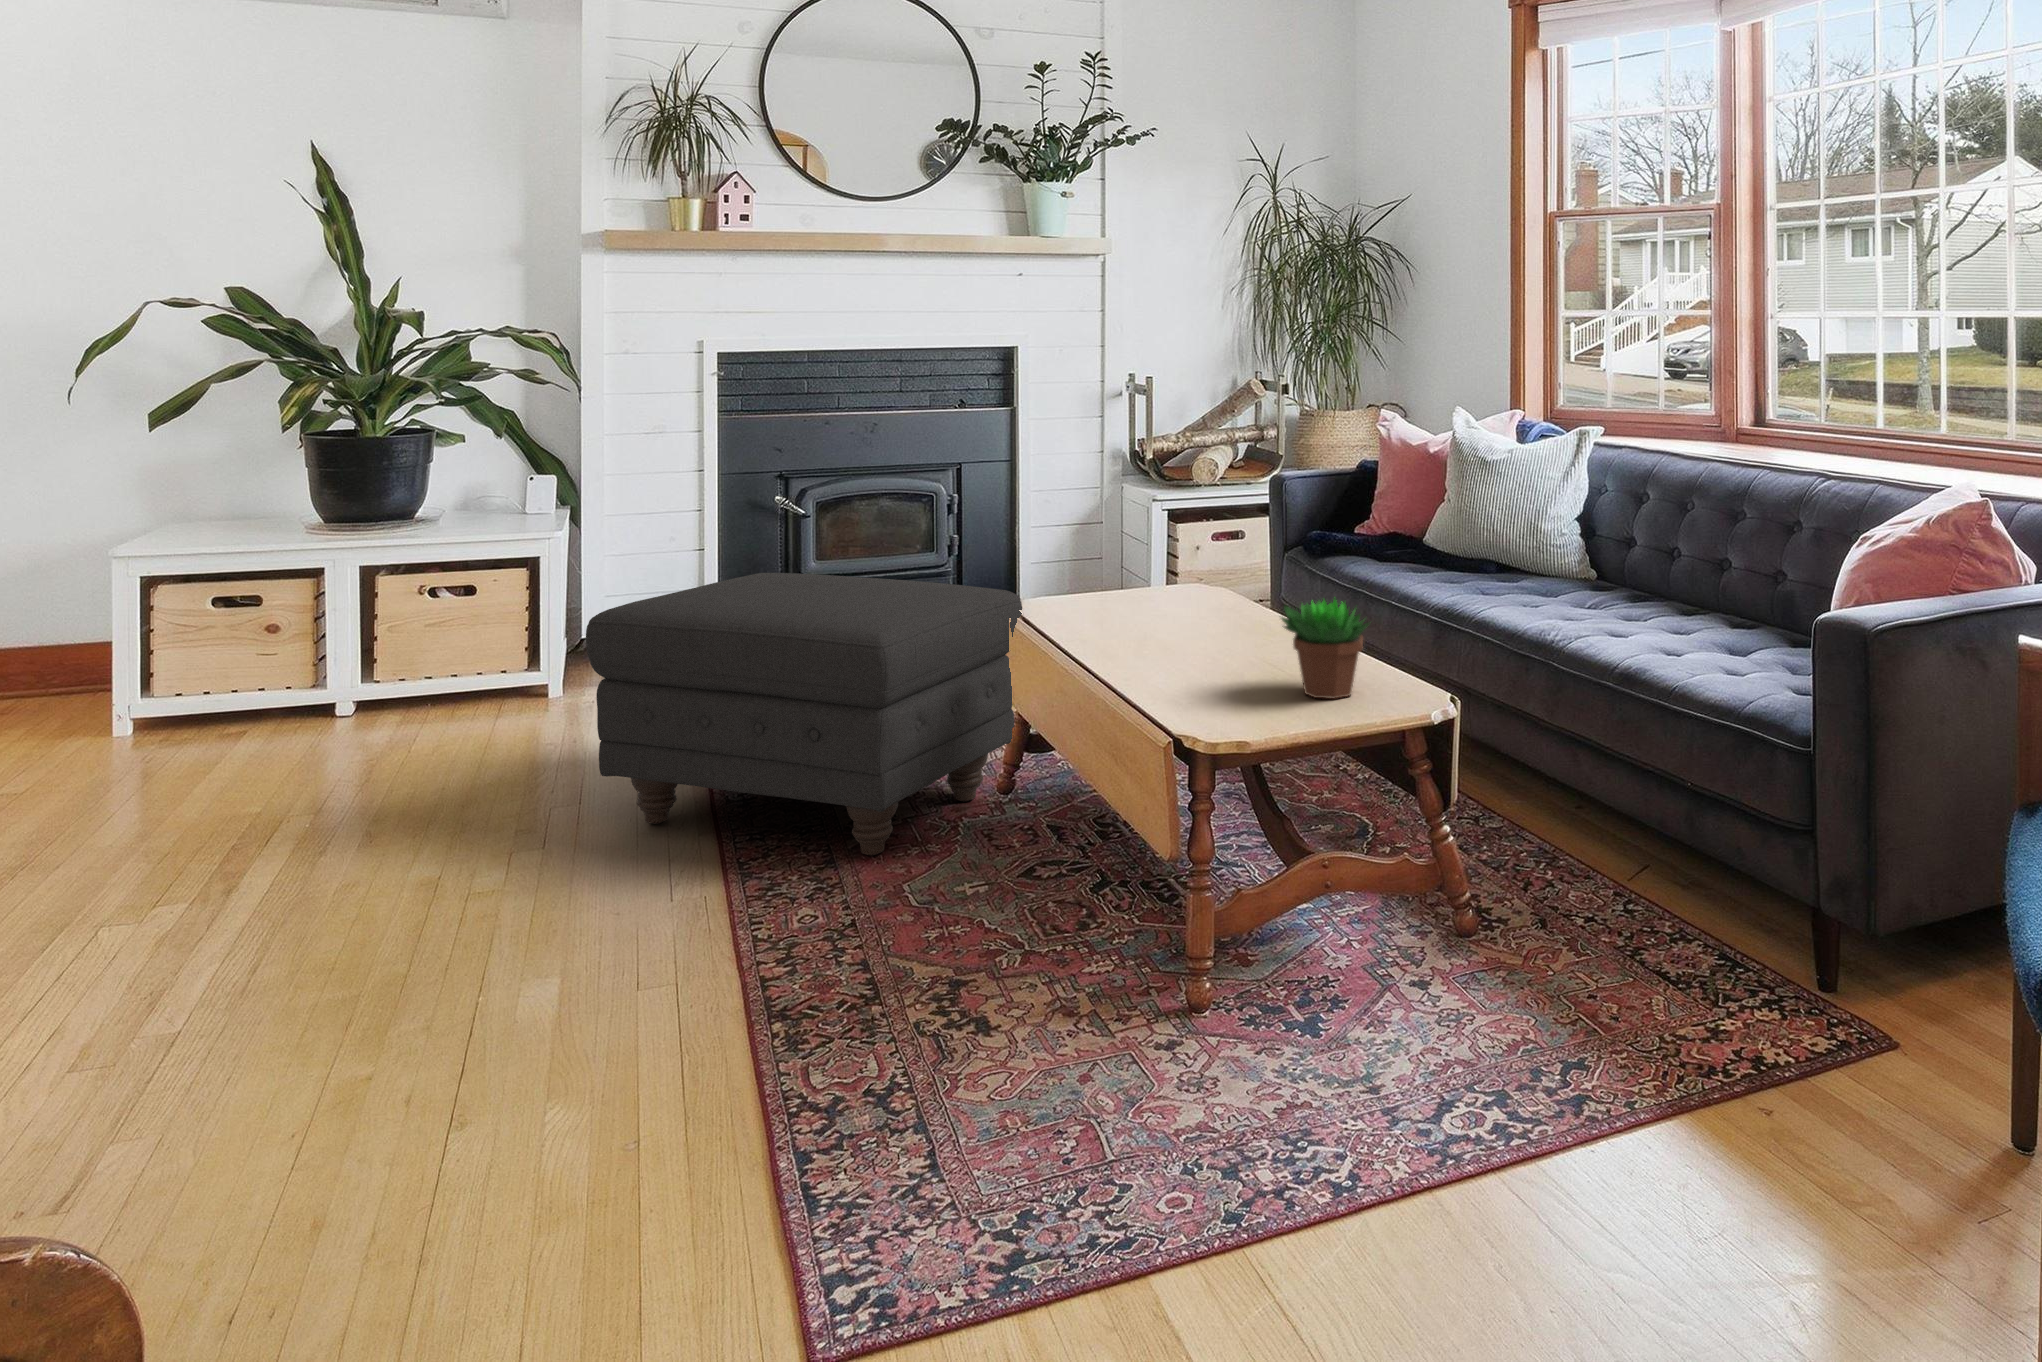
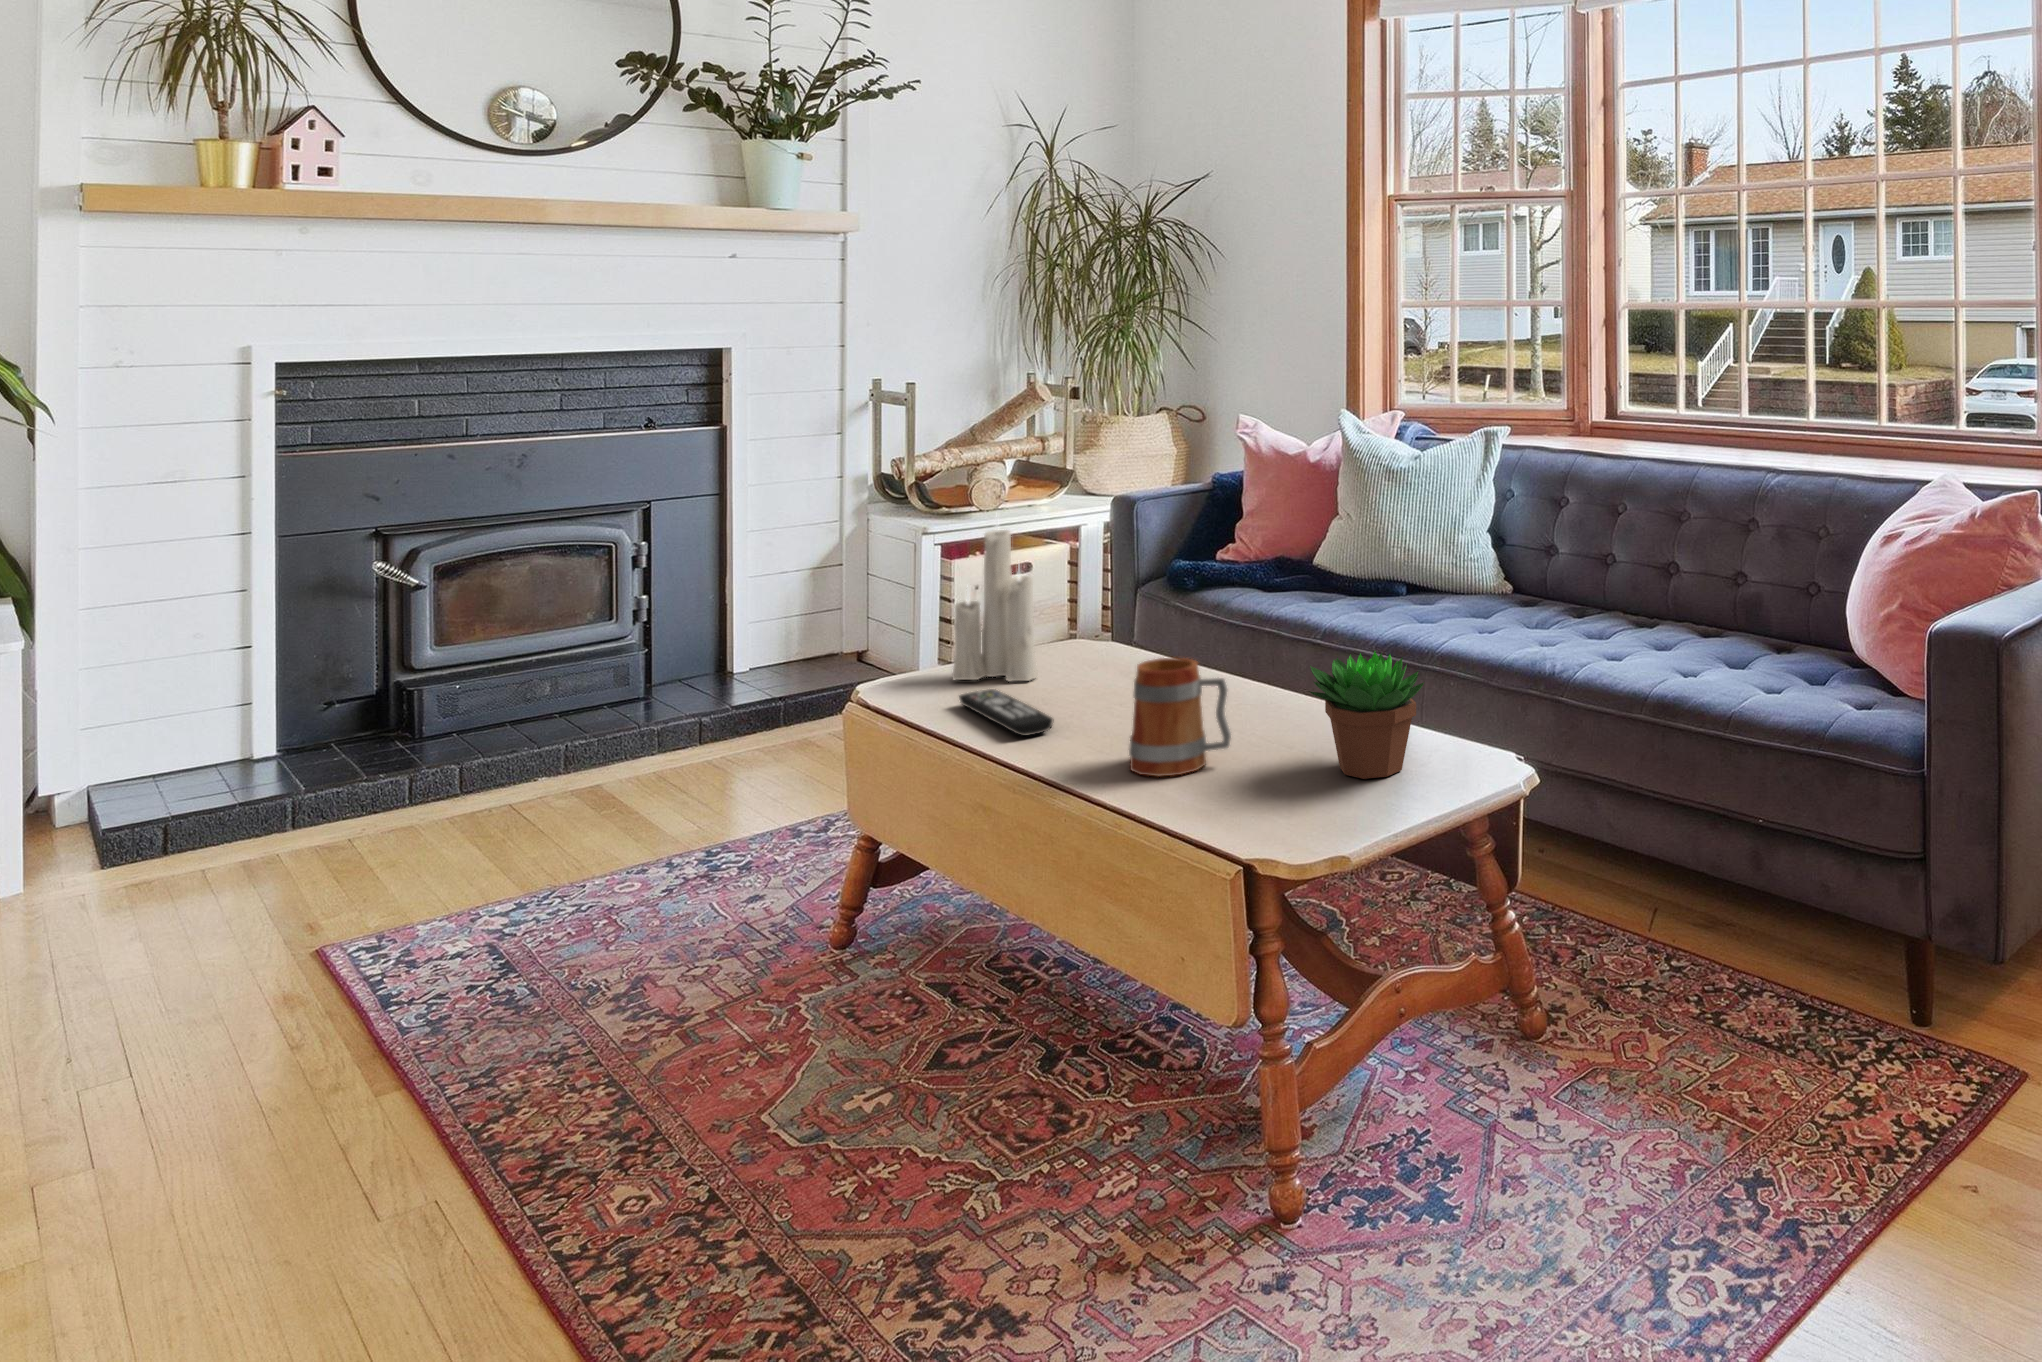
candle: none [1085,468,1146,609] -> present [952,524,1038,681]
ottoman: present [586,573,1022,855] -> none [148,673,867,1089]
mug: none [1154,591,1229,681] -> present [1129,658,1231,776]
remote control: none [1076,611,1125,645] -> present [959,689,1054,736]

